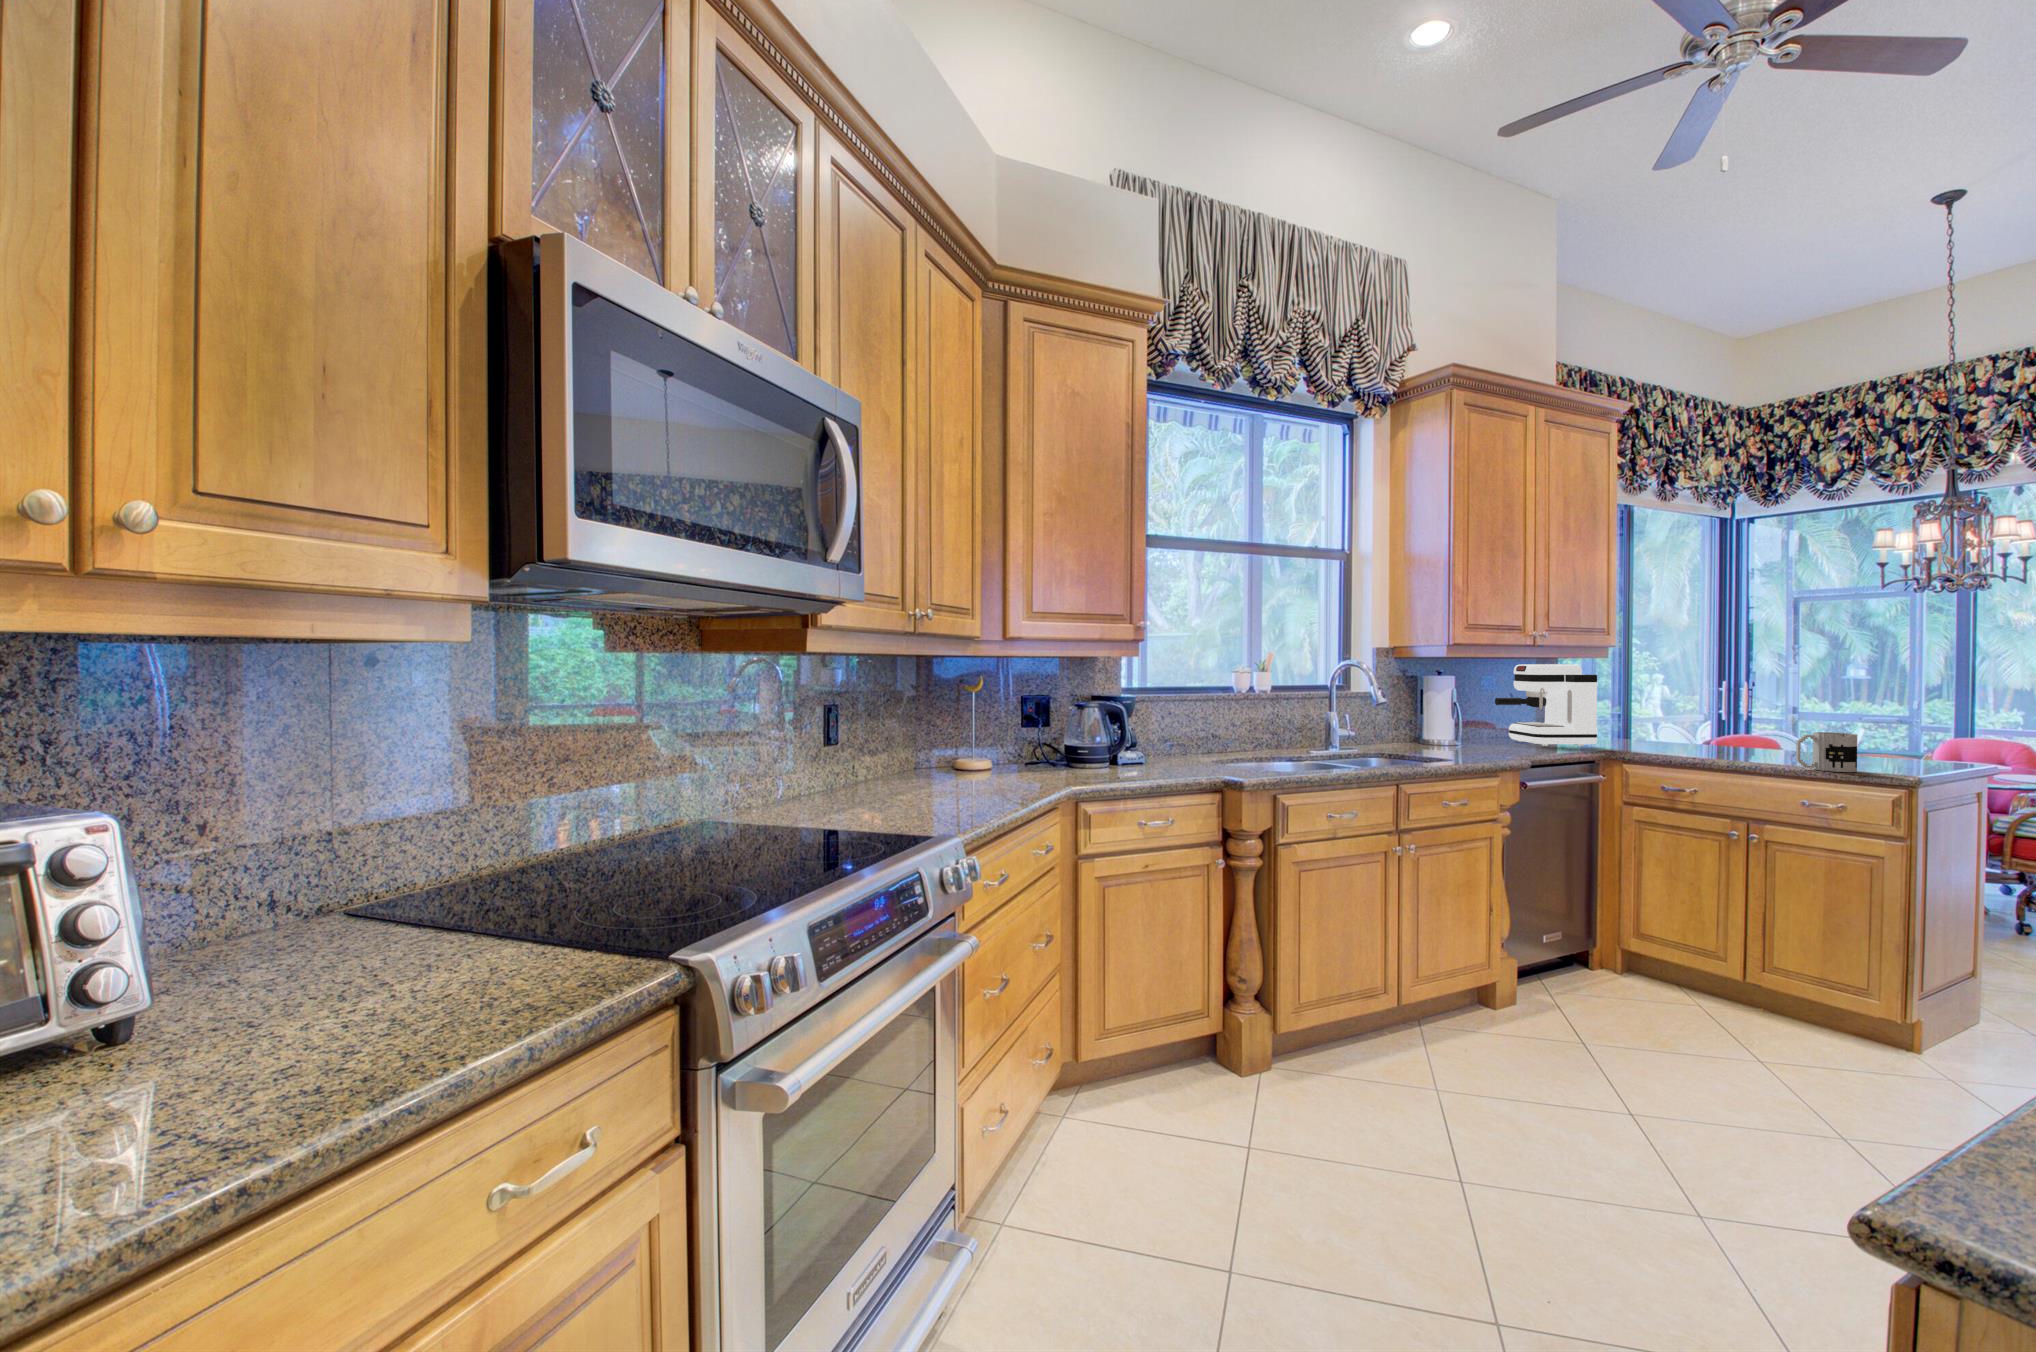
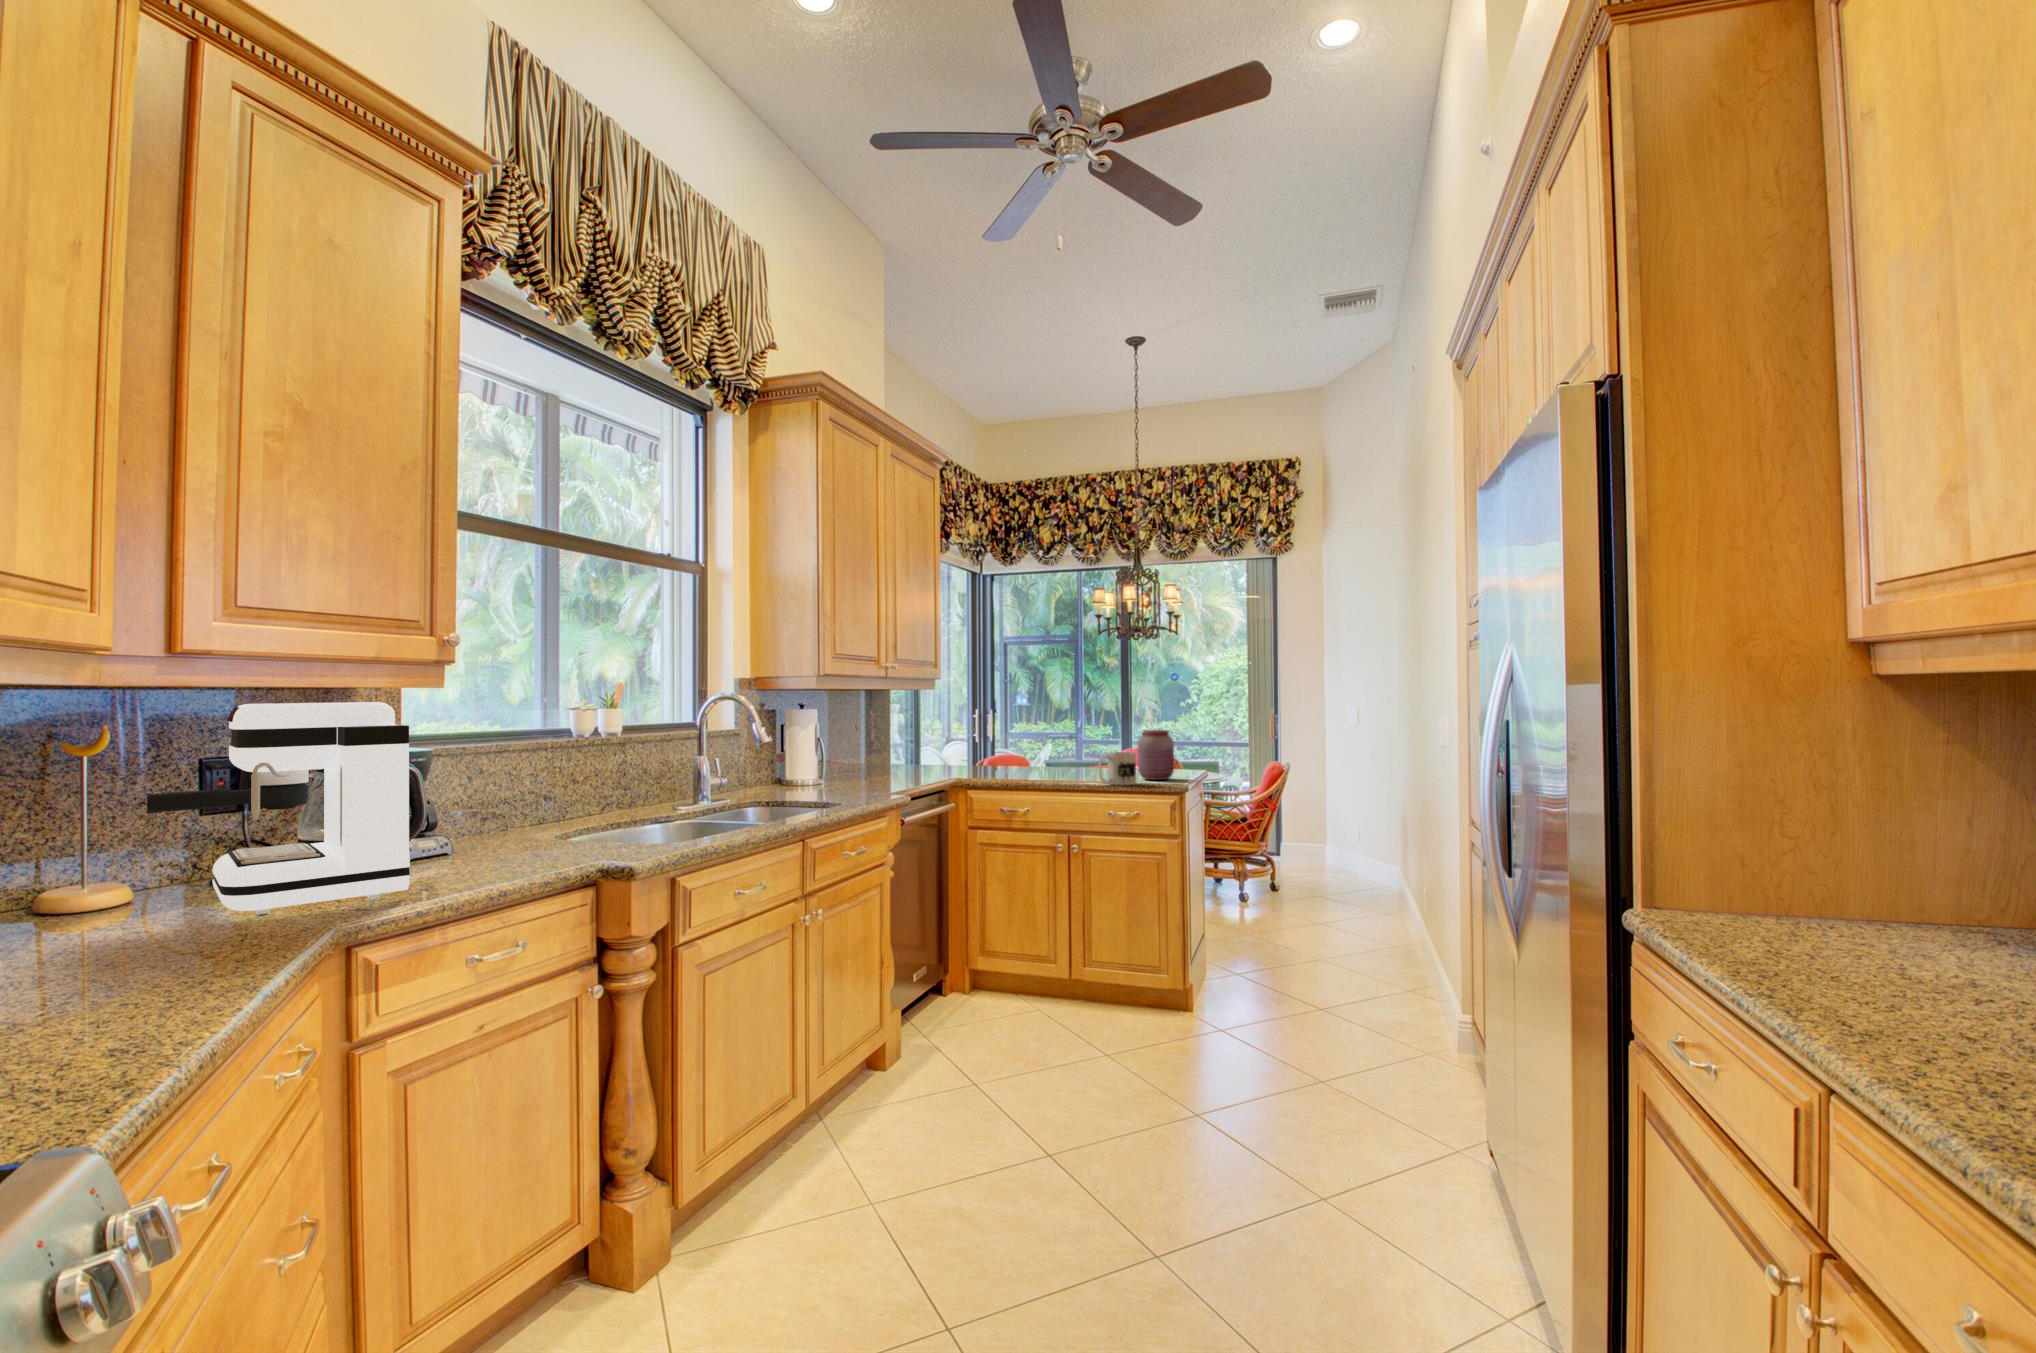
coffee maker: present [1495,664,1597,746] -> present [147,702,410,915]
jar: none [1875,709,1937,771] -> present [1137,730,1174,780]

